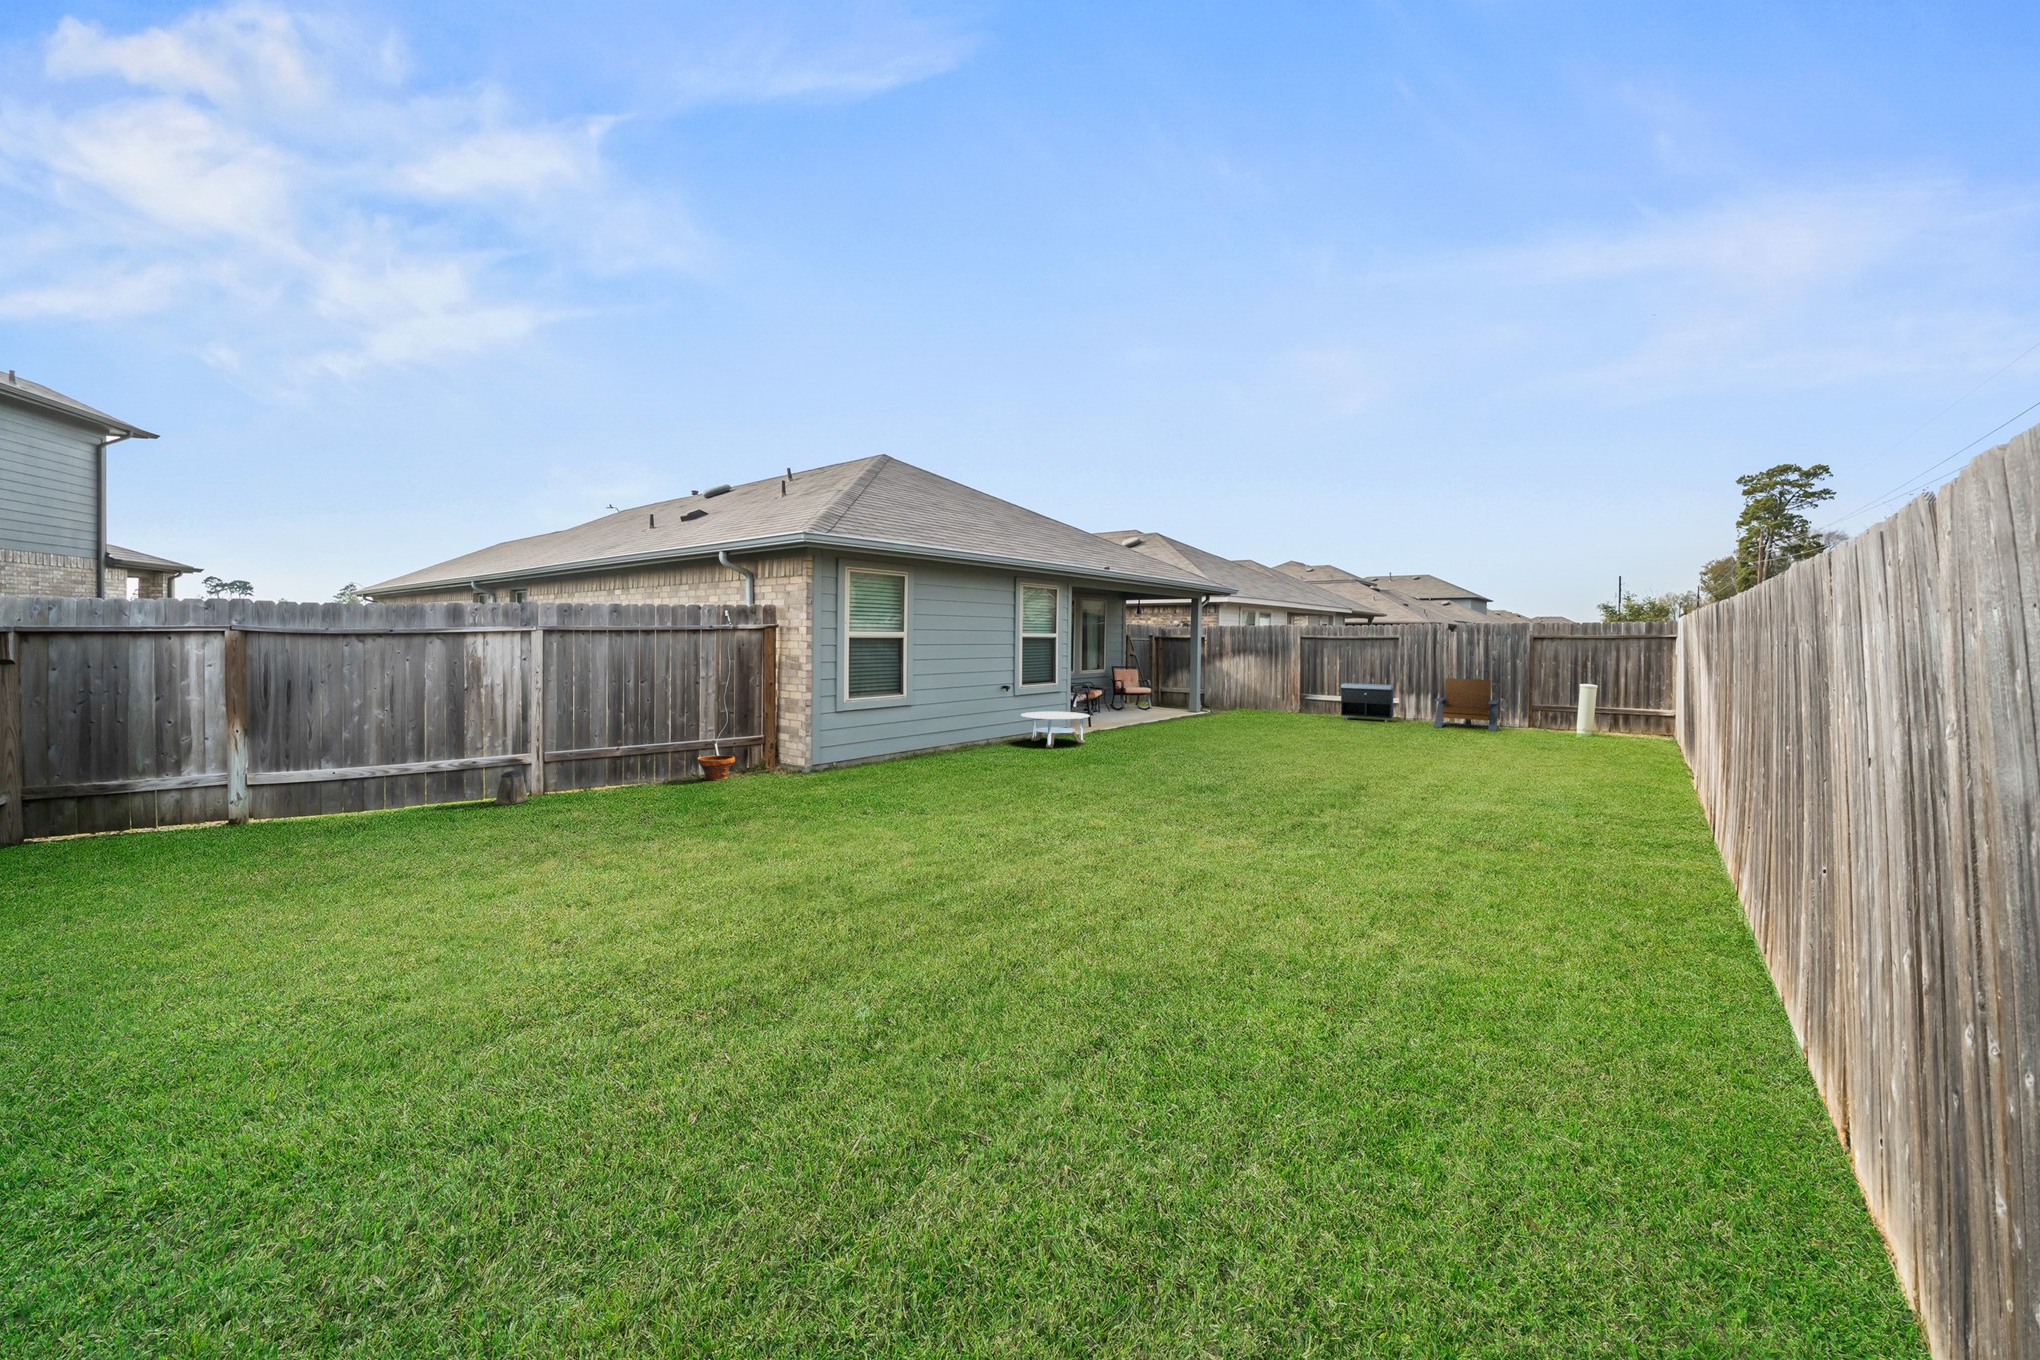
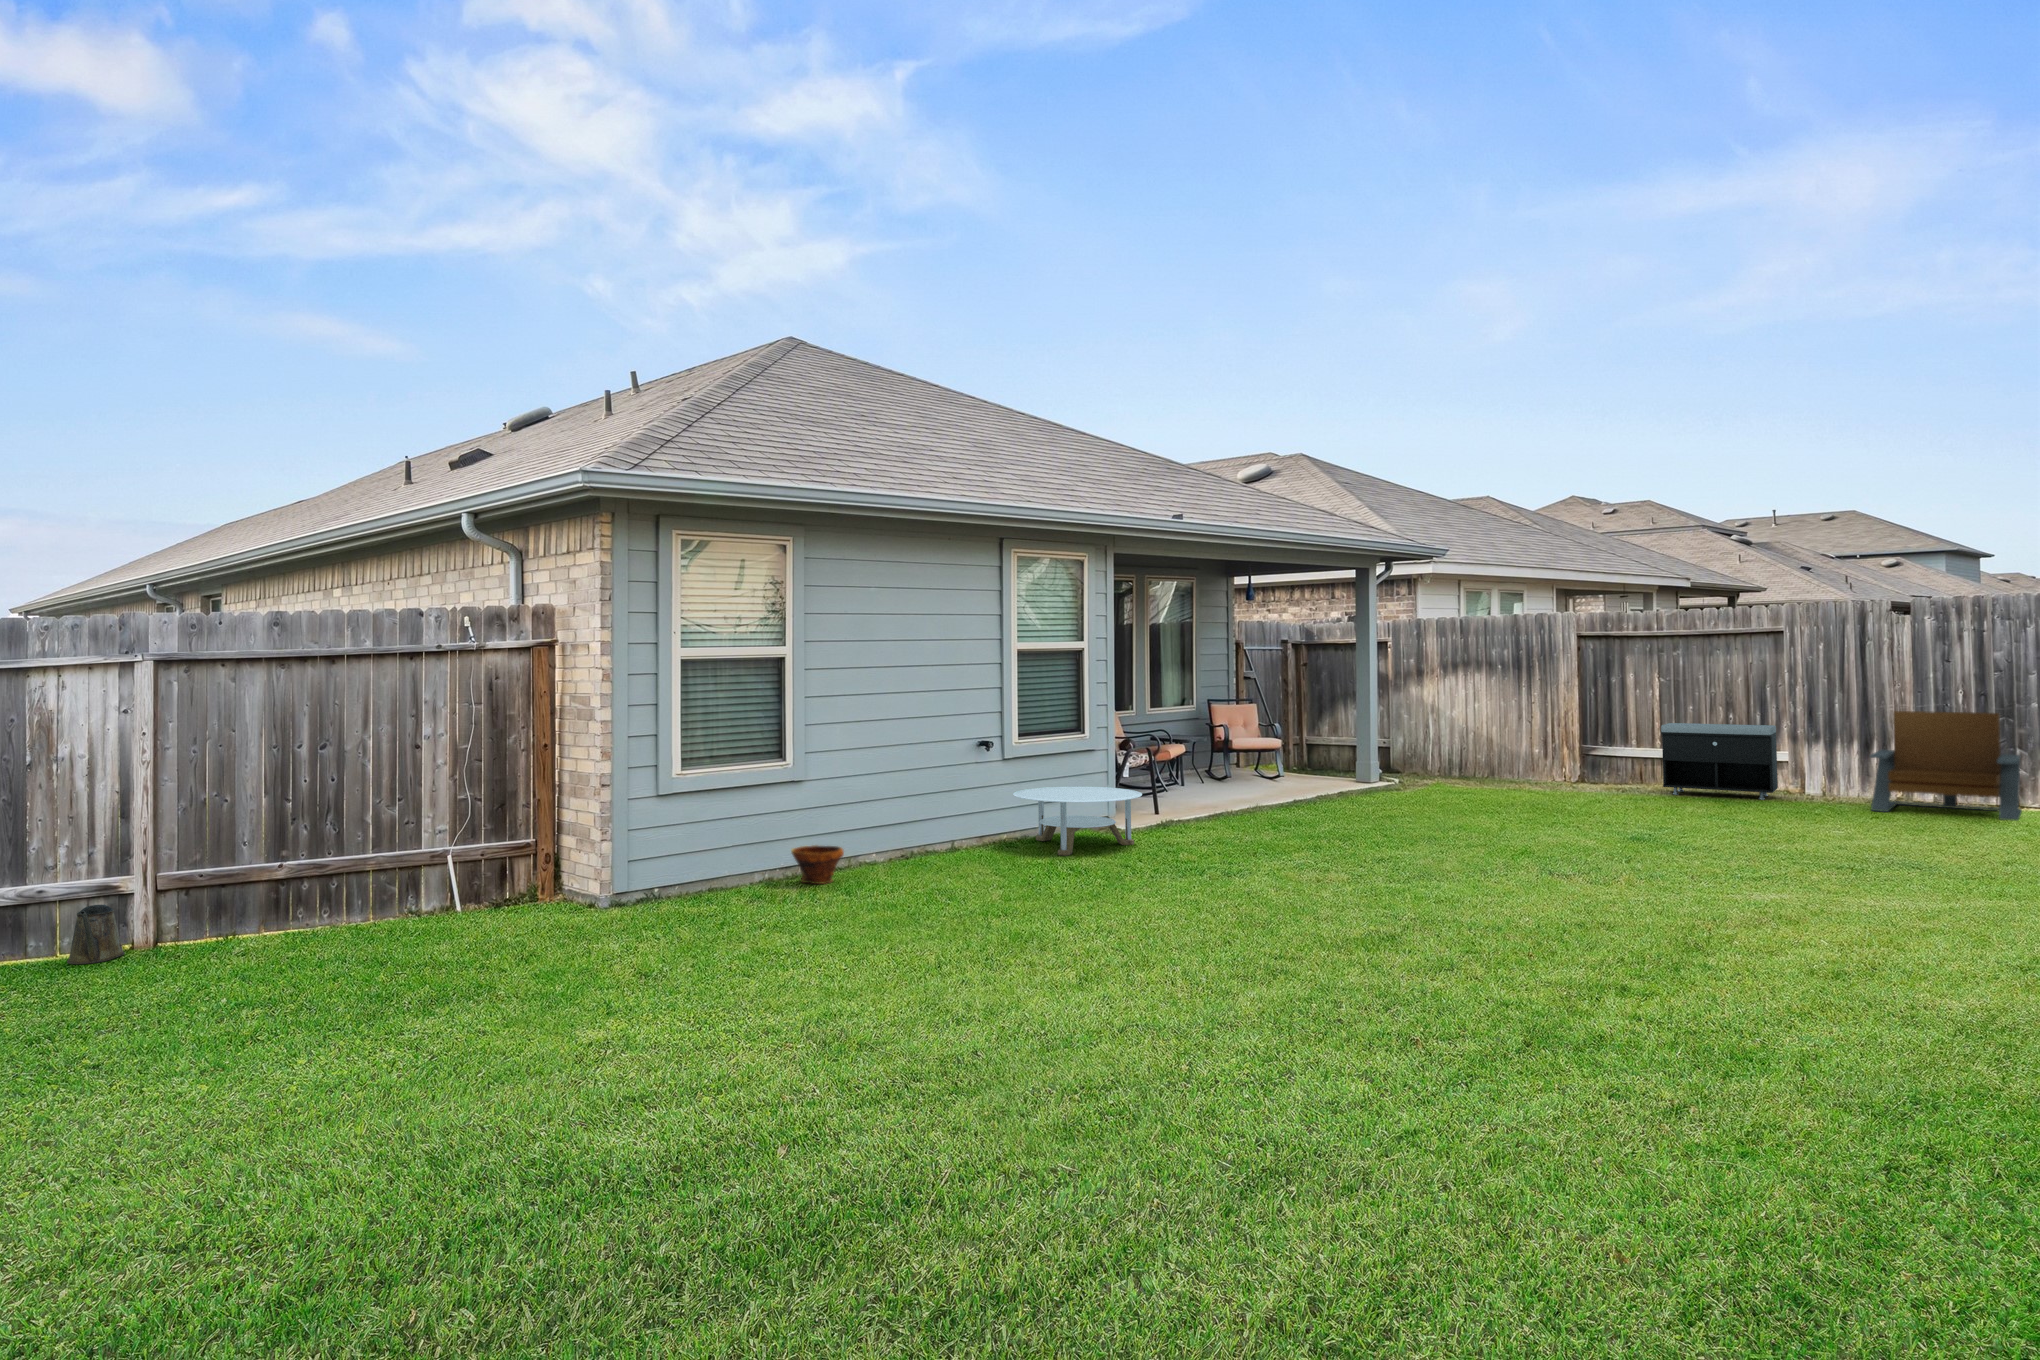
planter: present [697,755,735,780] -> present [791,845,844,884]

